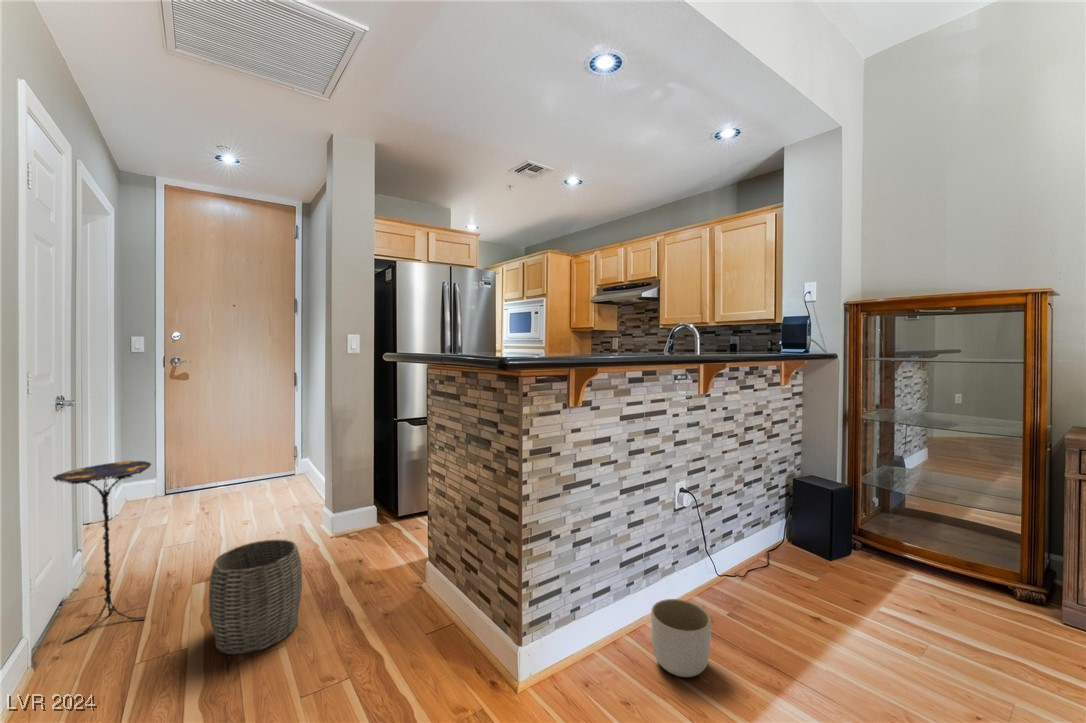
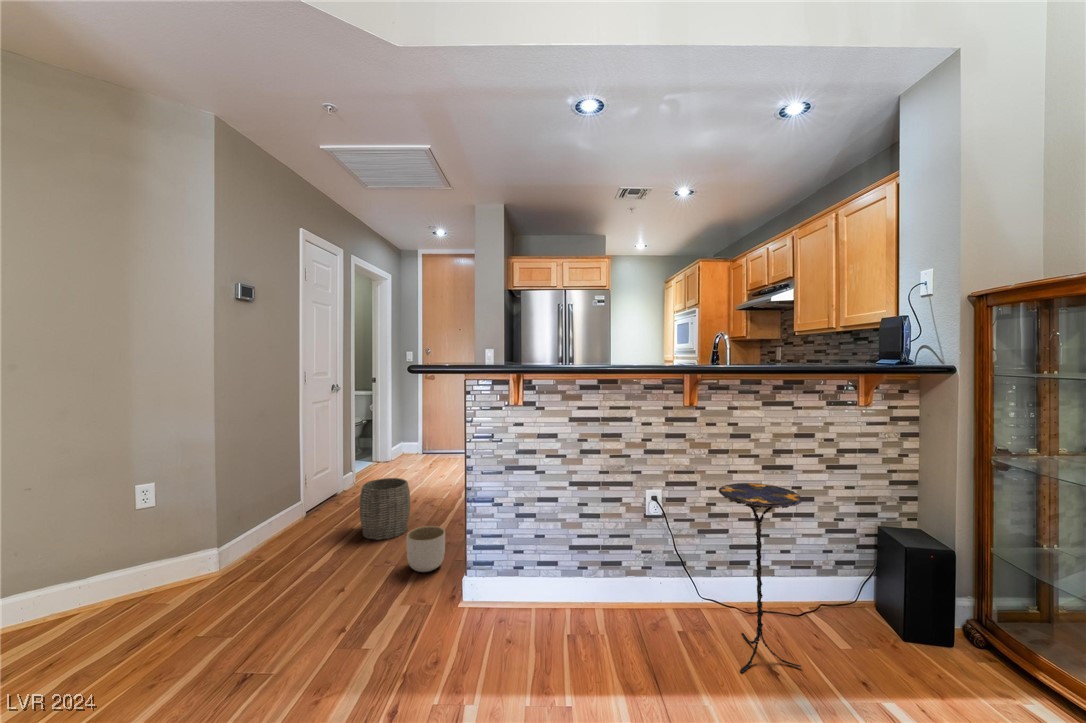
side table: present [53,461,151,642] -> present [719,483,802,672]
planter: present [651,599,711,677] -> present [406,526,445,572]

